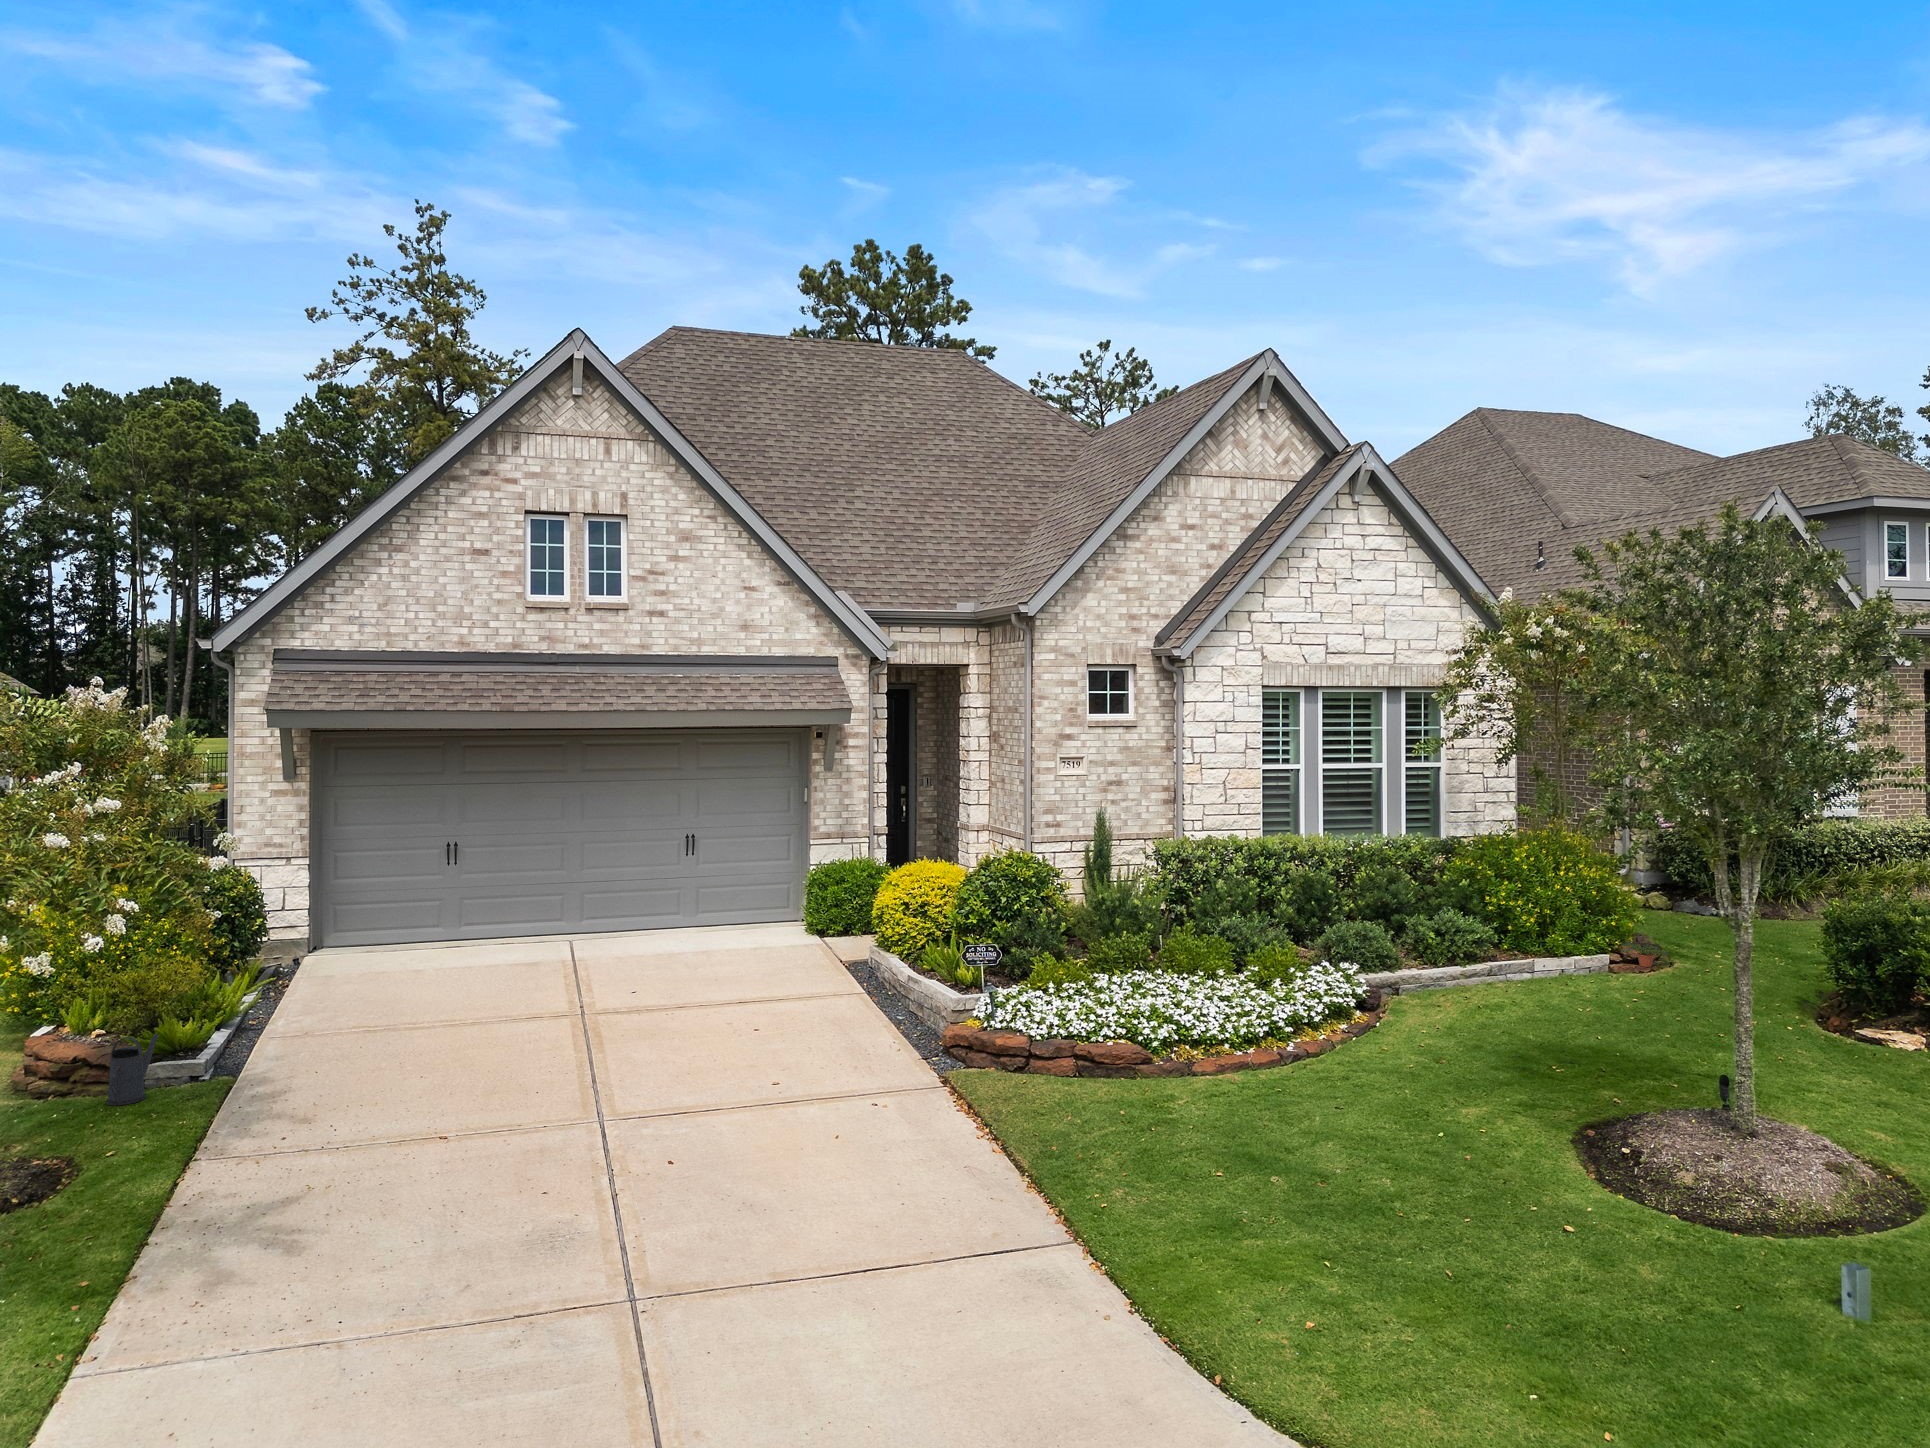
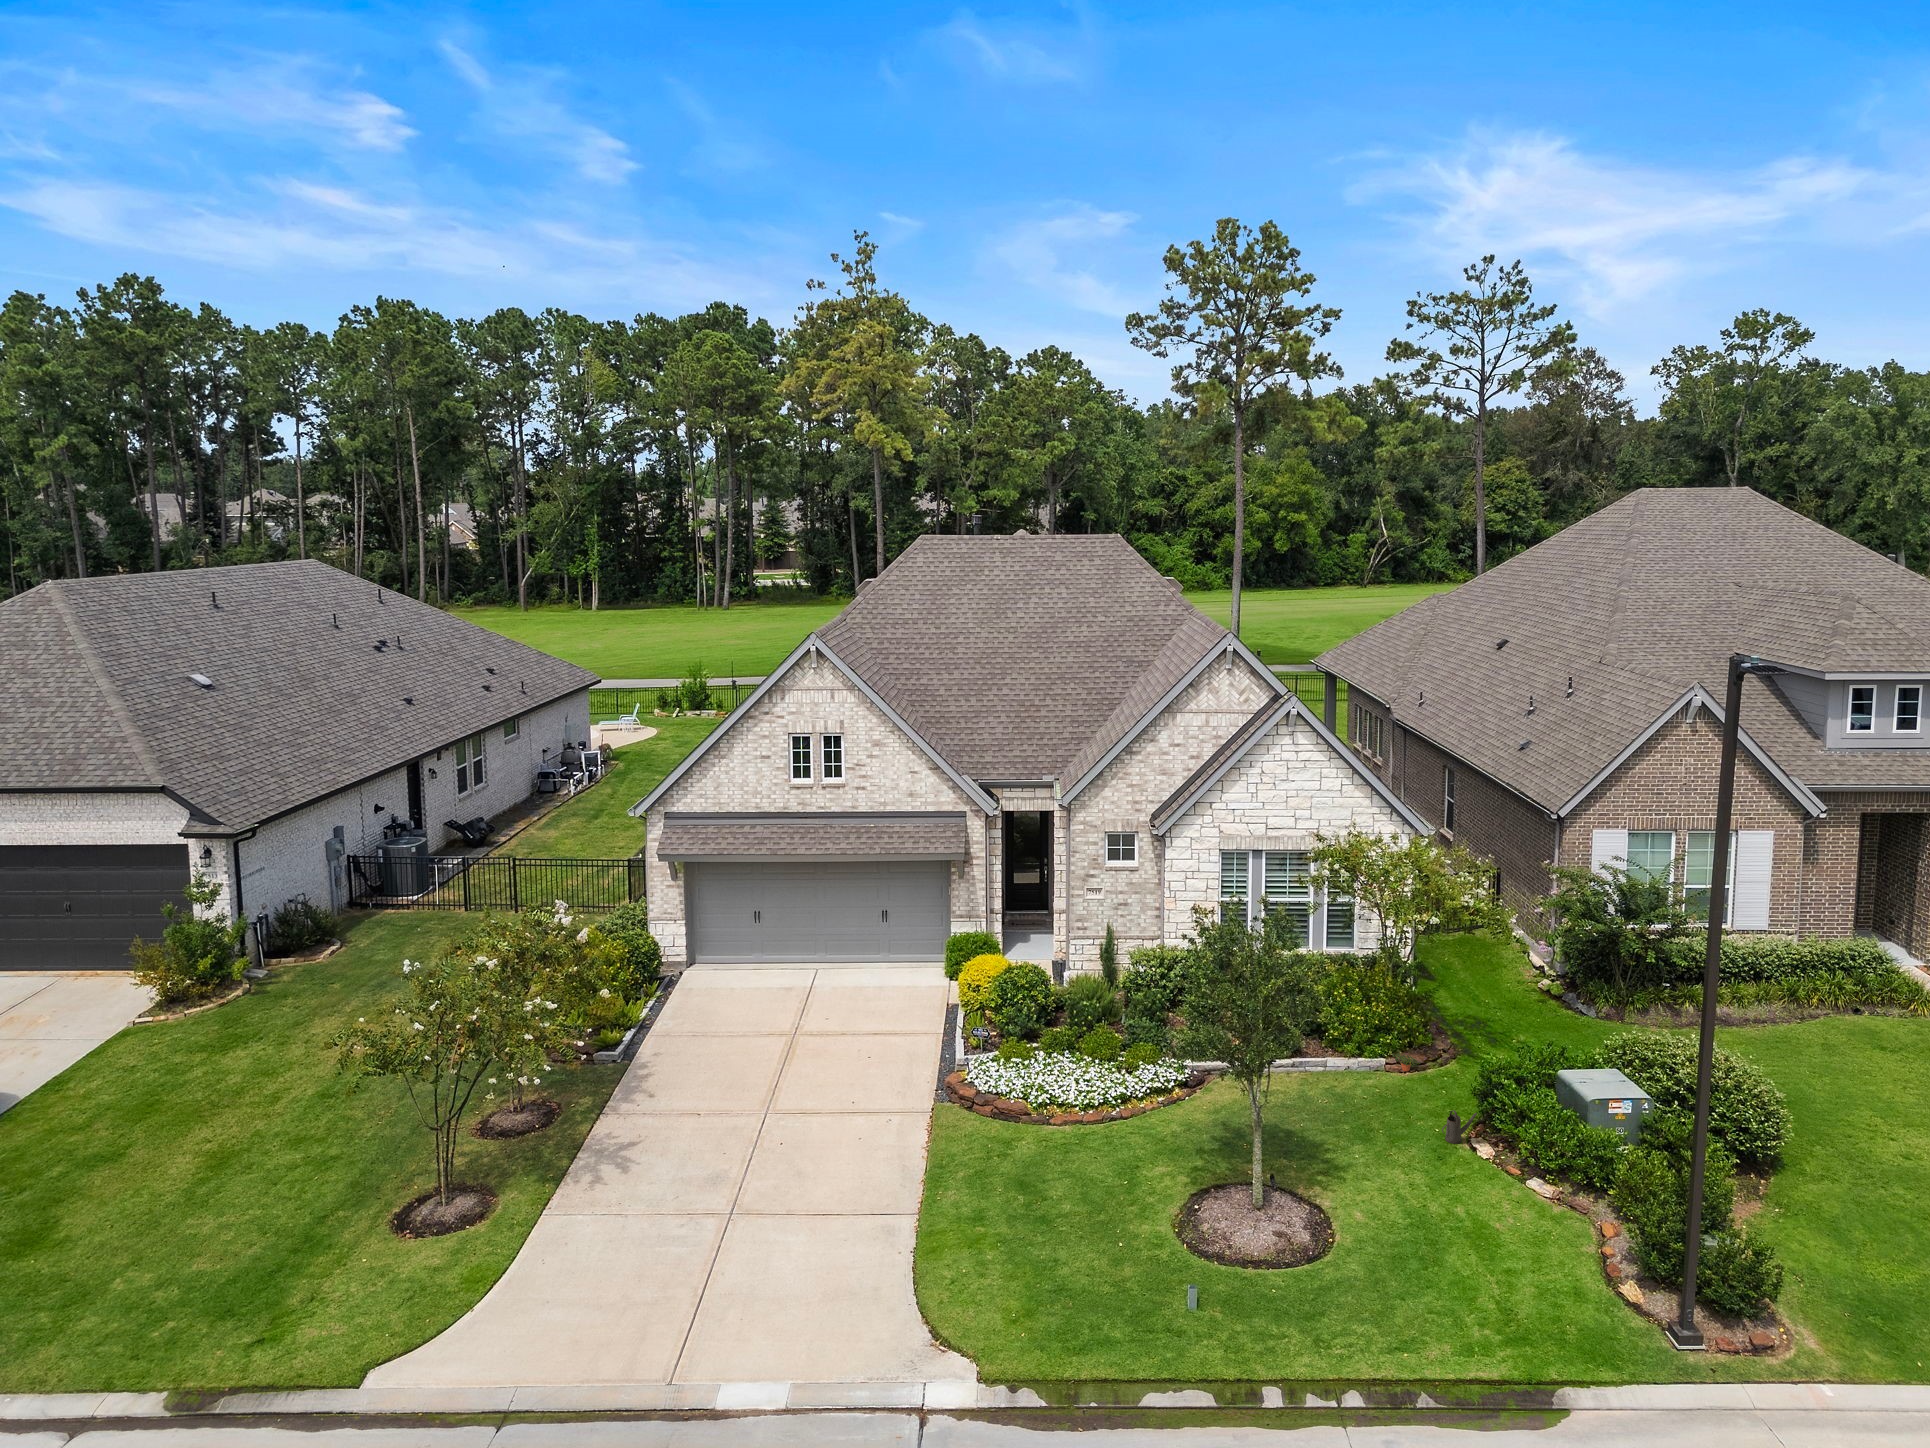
watering can: present [107,1034,158,1105] -> present [1442,1110,1477,1144]

